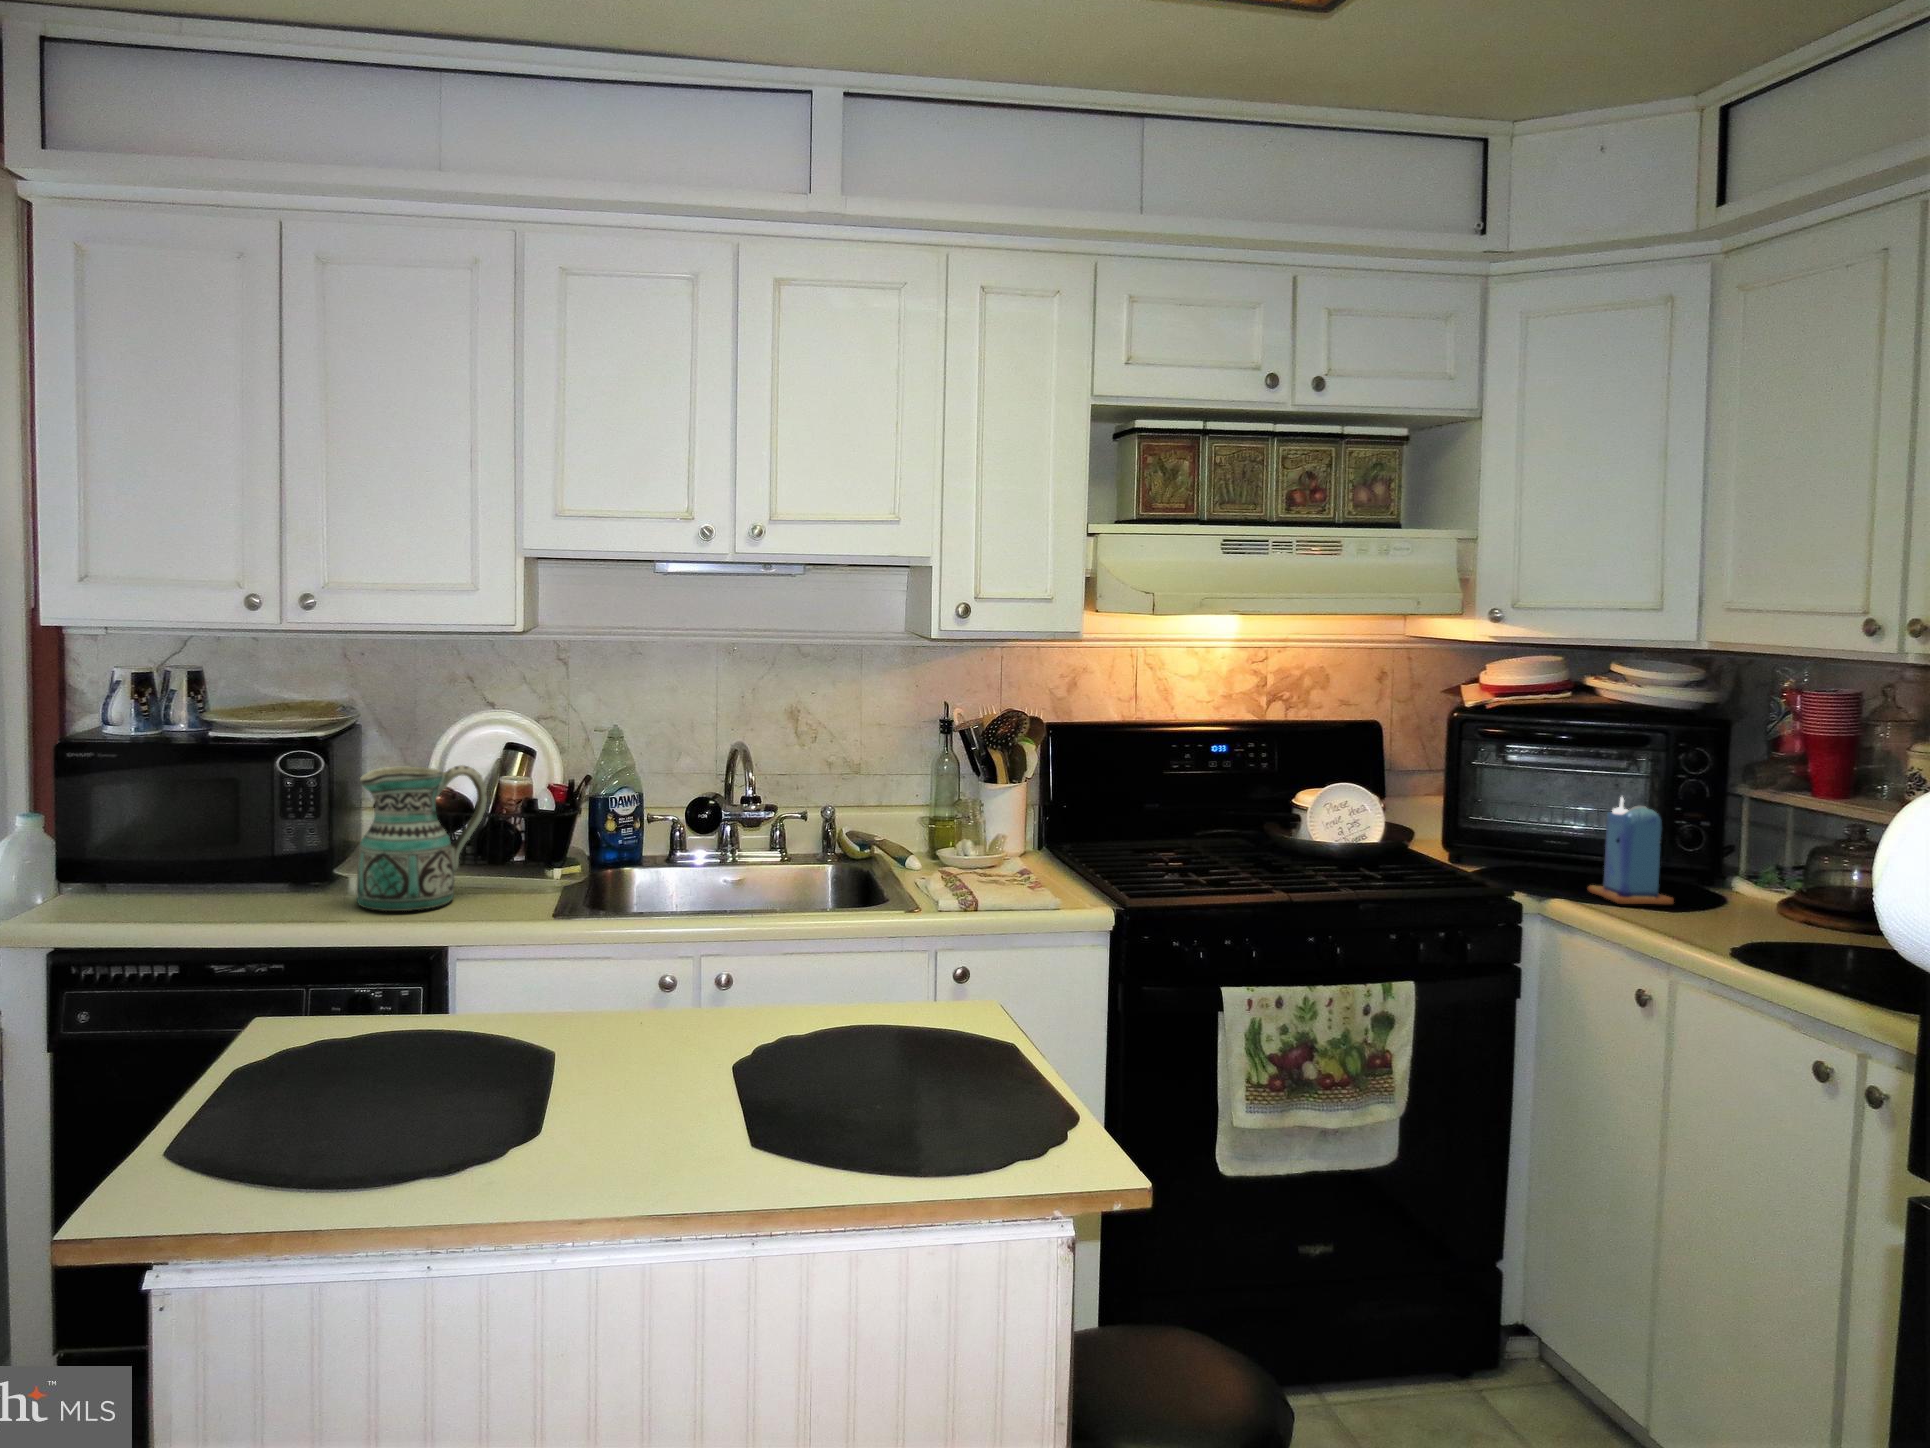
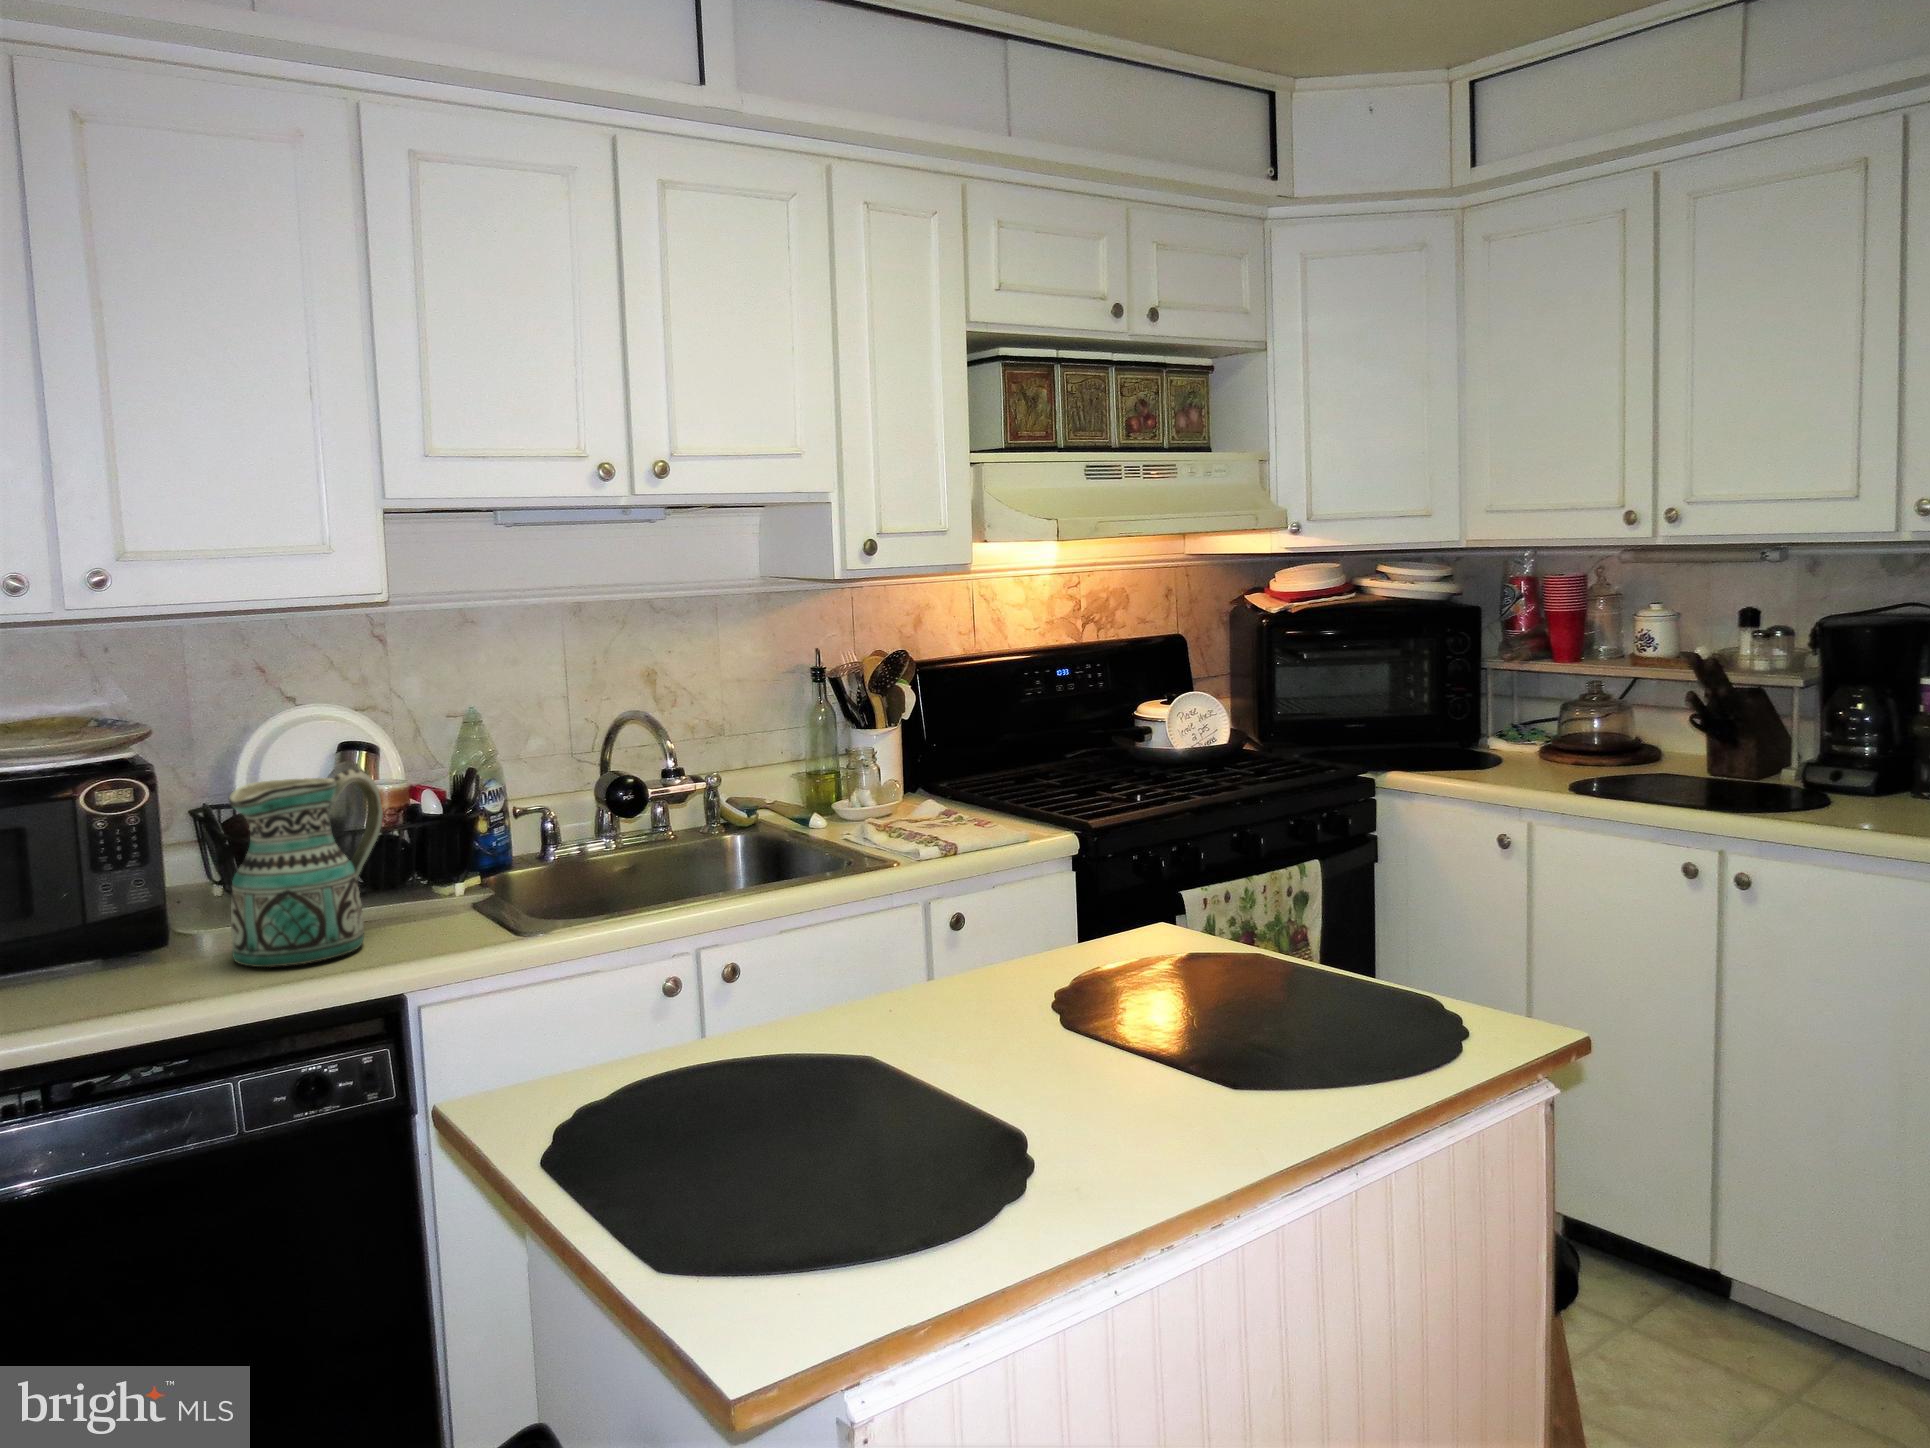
candle: present [1587,797,1674,904] -> none [1413,675,1485,767]

